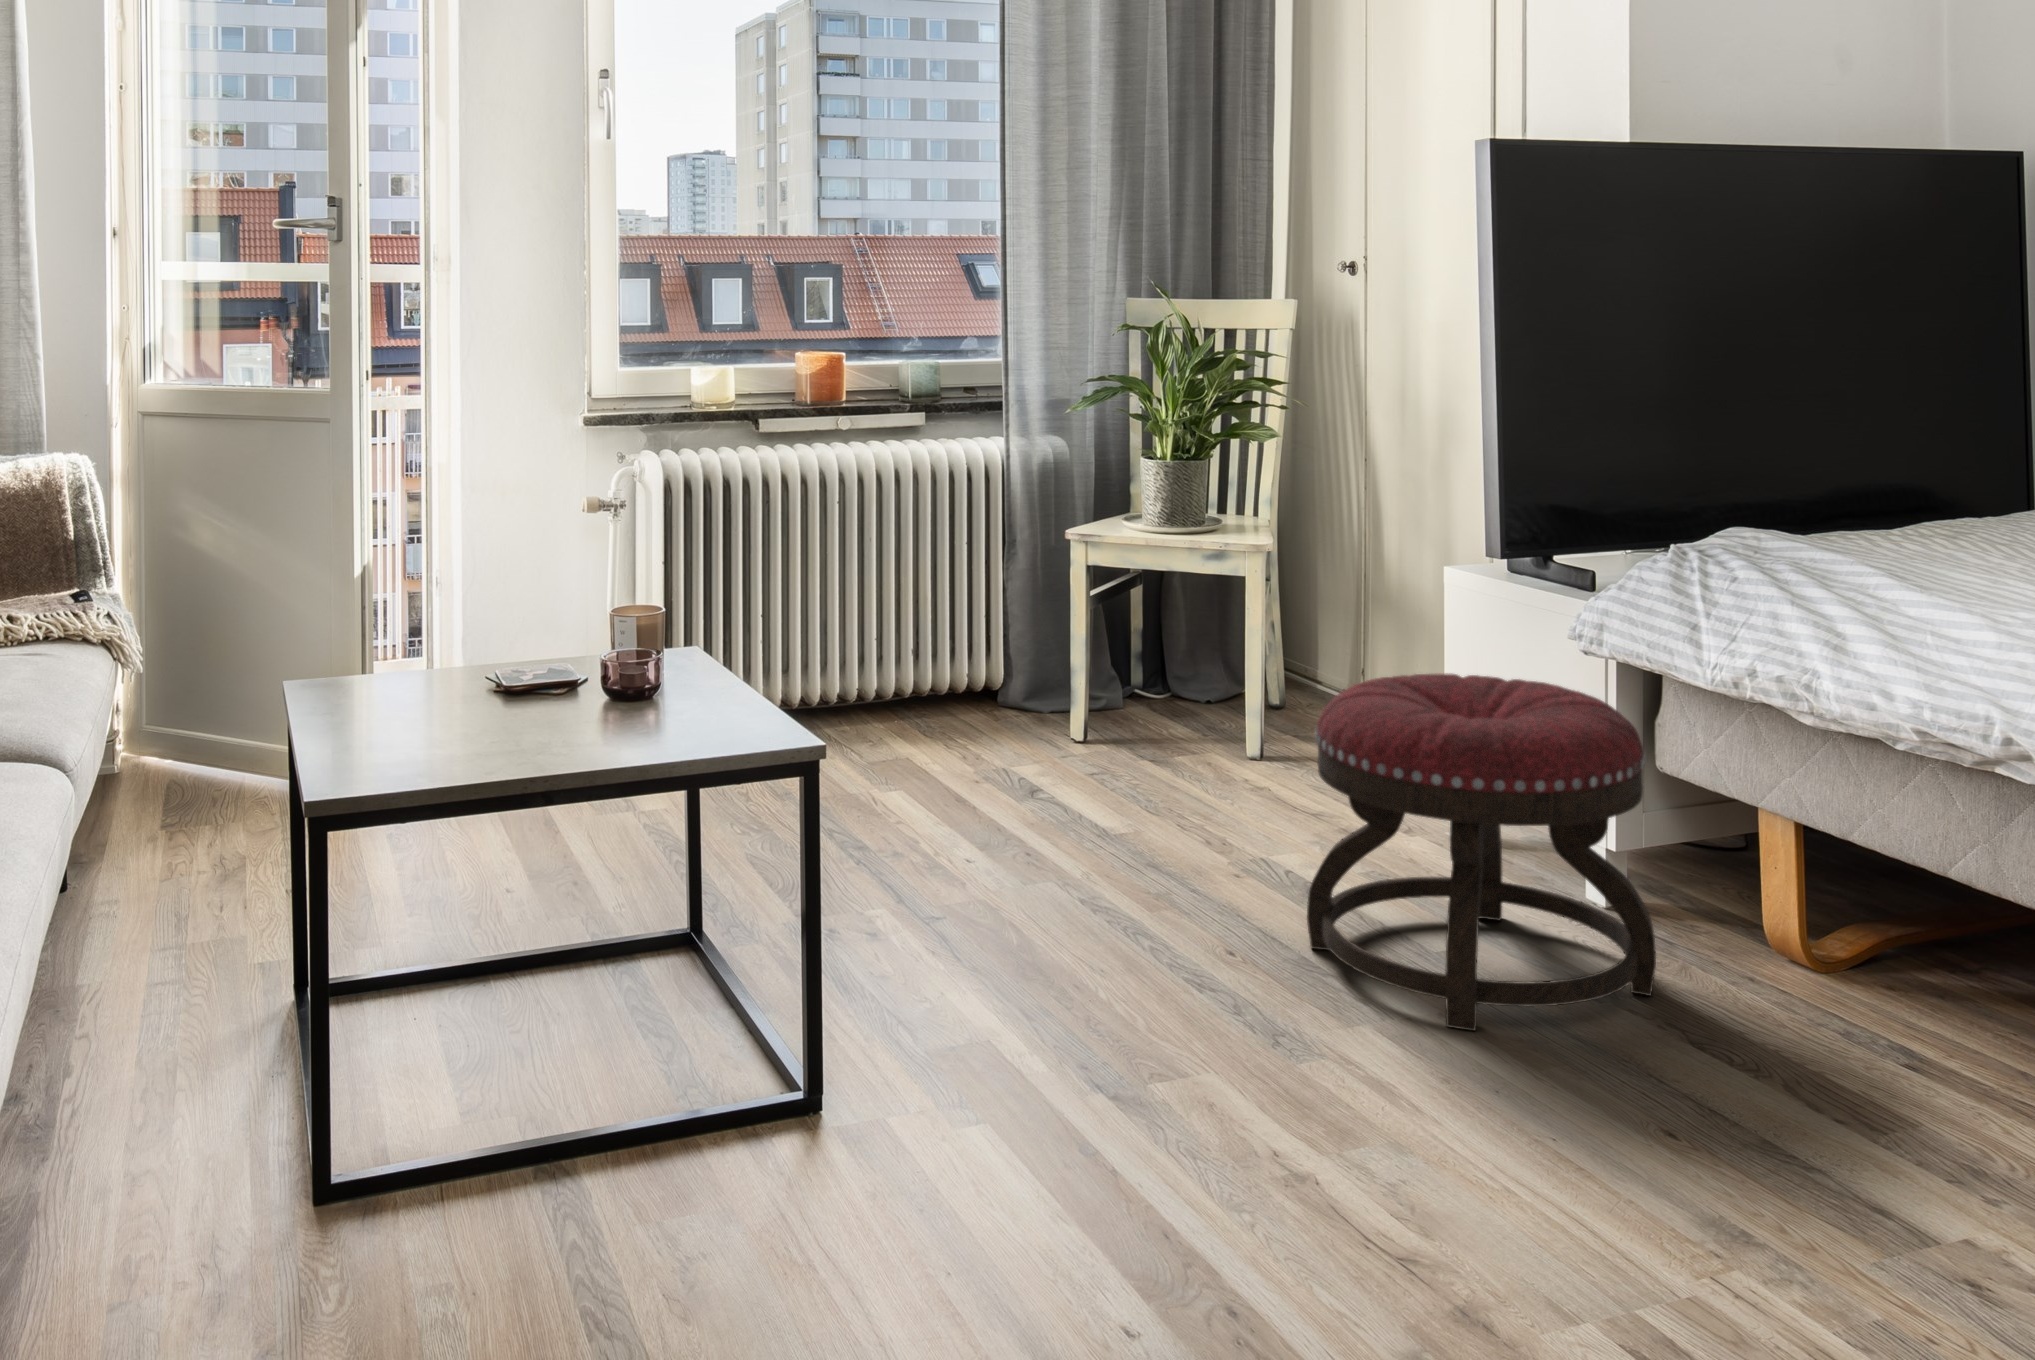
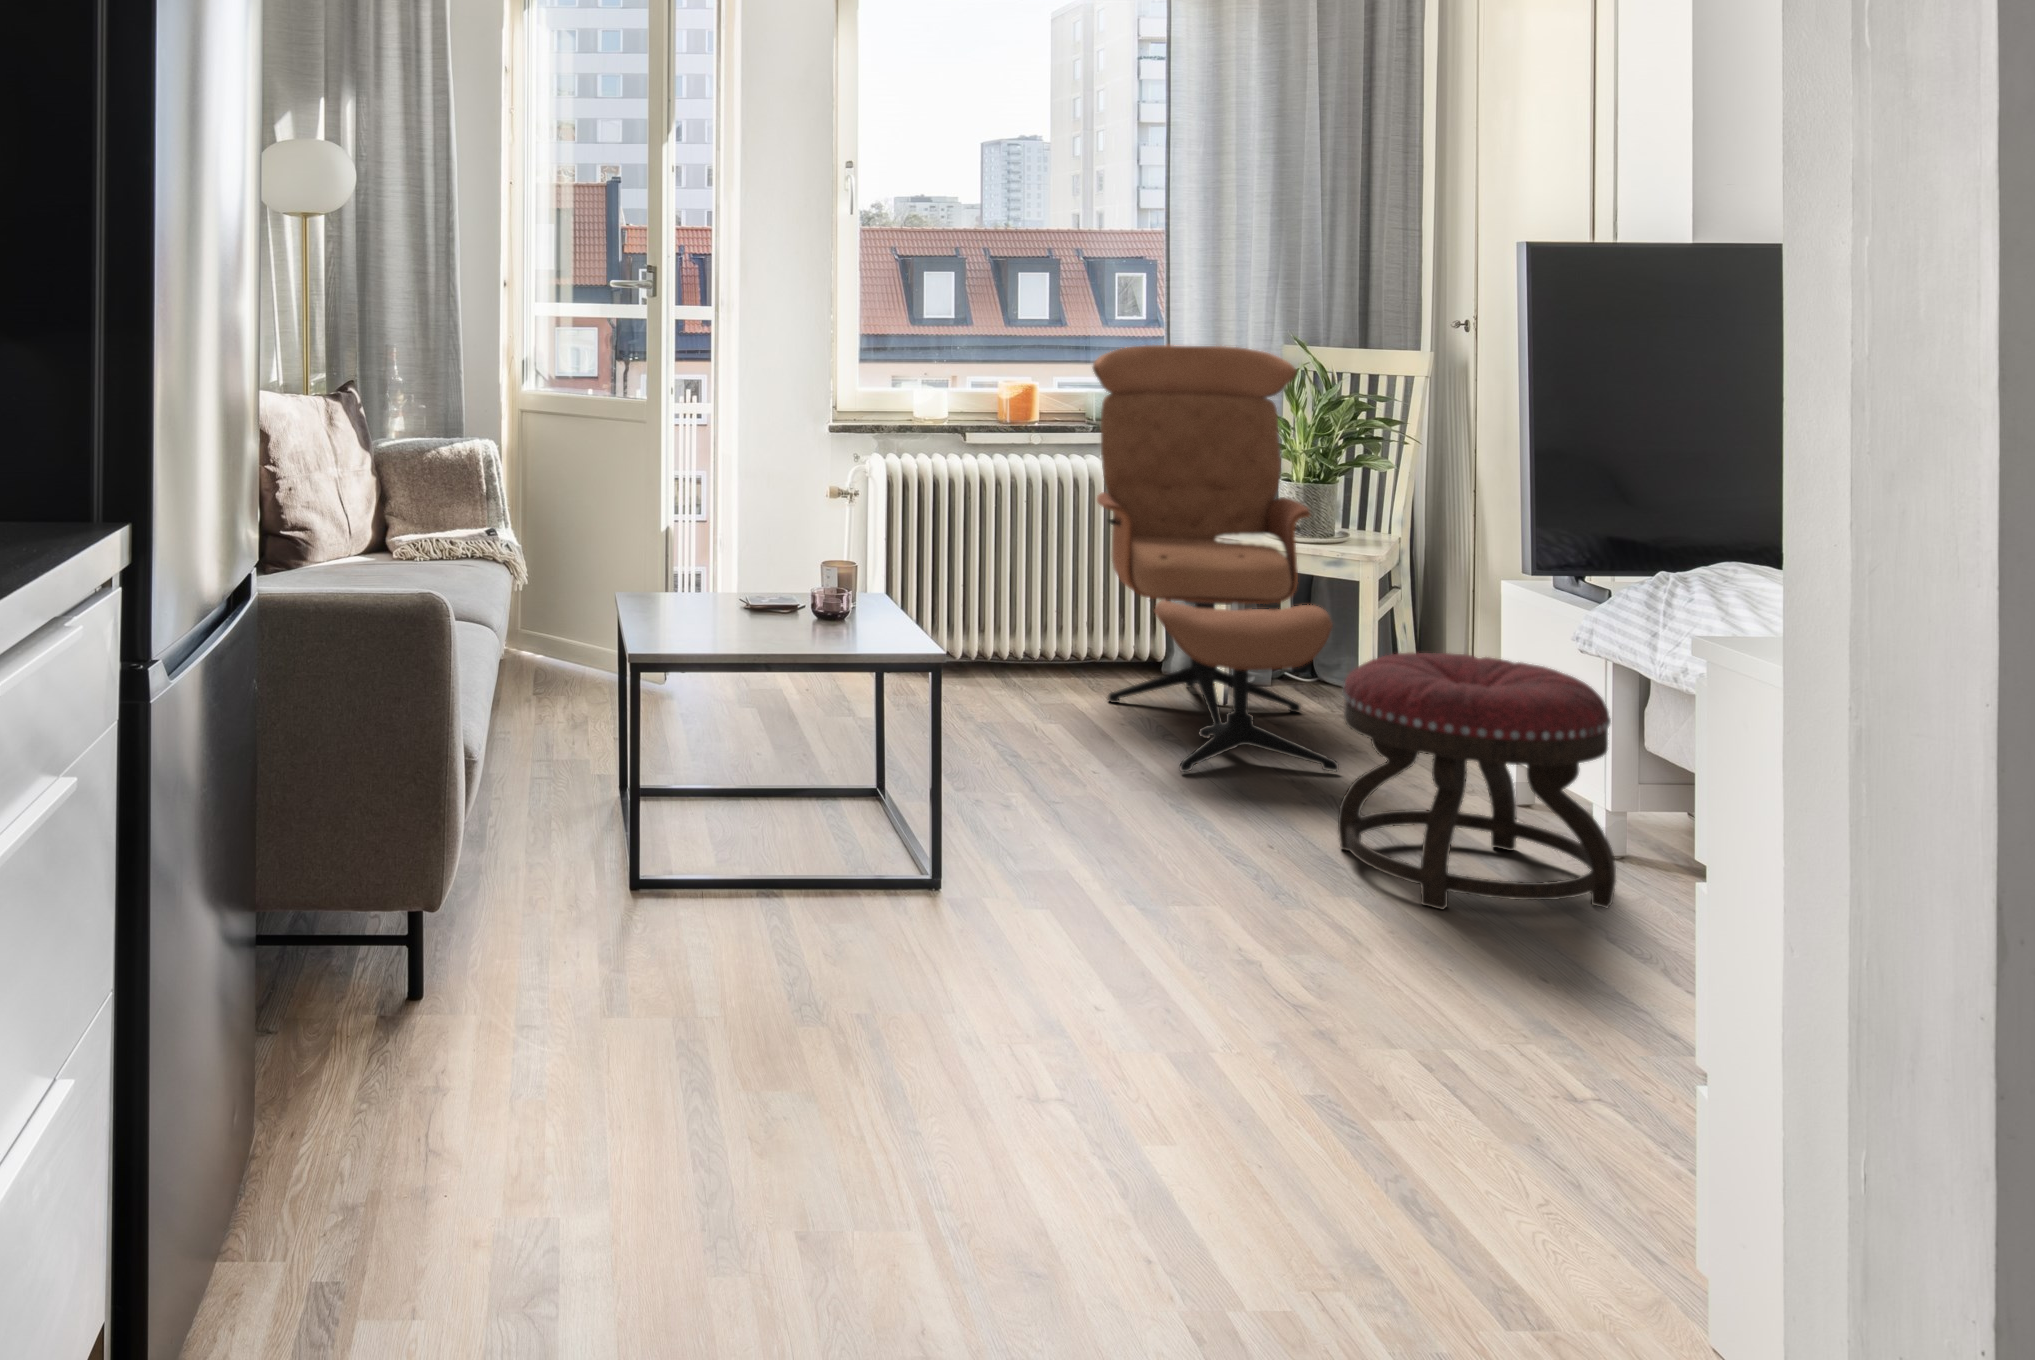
lounge chair: none [920,298,1257,851] -> present [1093,345,1339,772]

